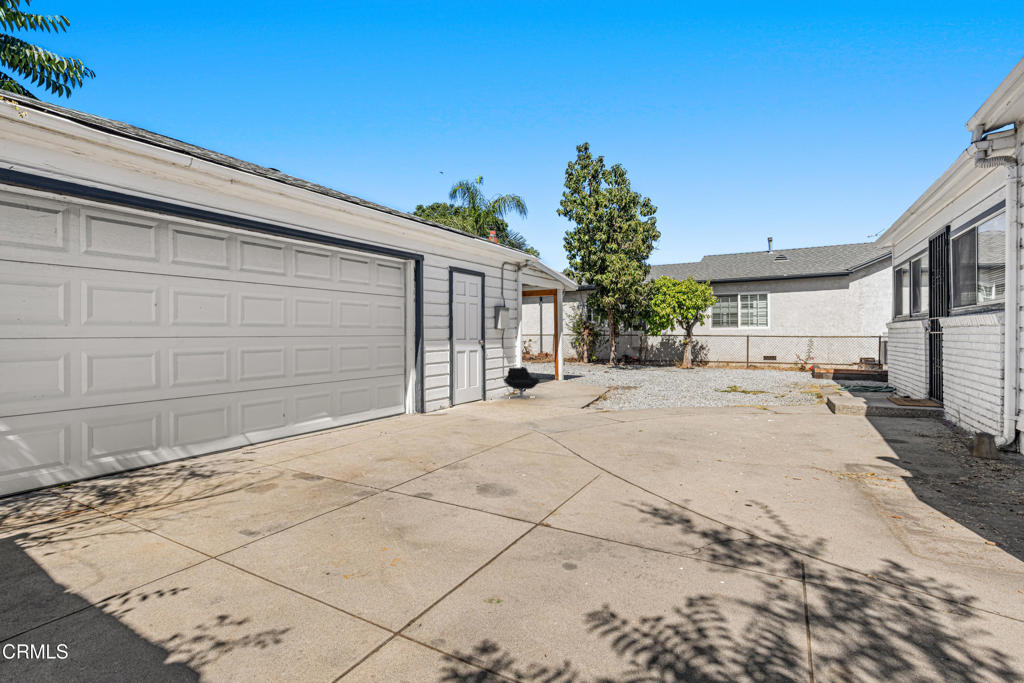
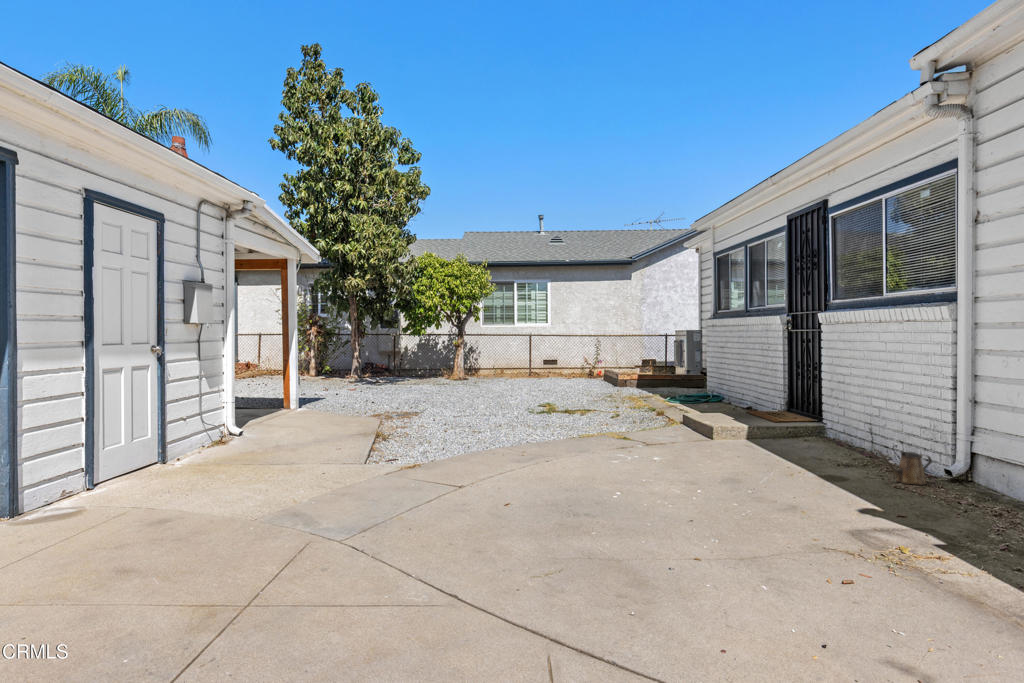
lounge chair: present [504,367,540,399] -> none [201,393,278,454]

